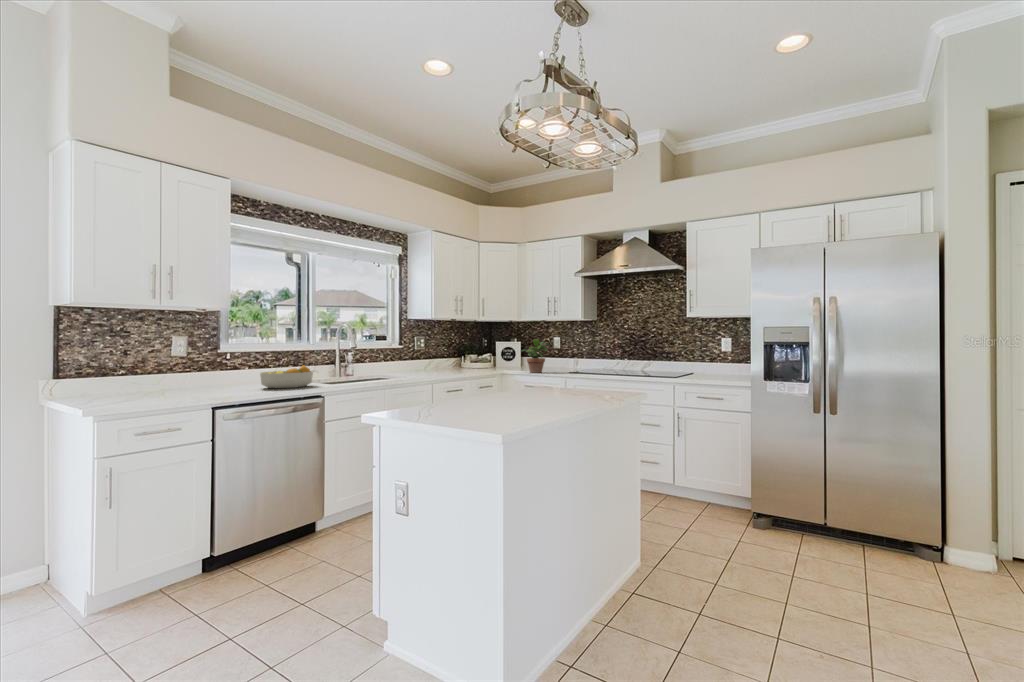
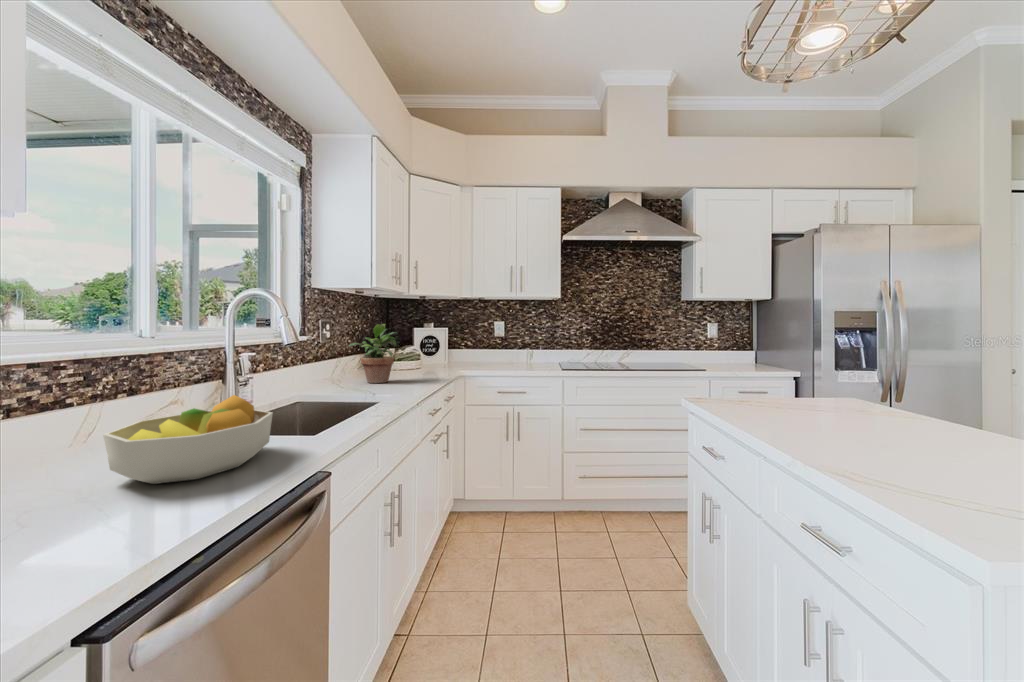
potted plant: present [522,339,549,373] -> present [349,324,397,383]

